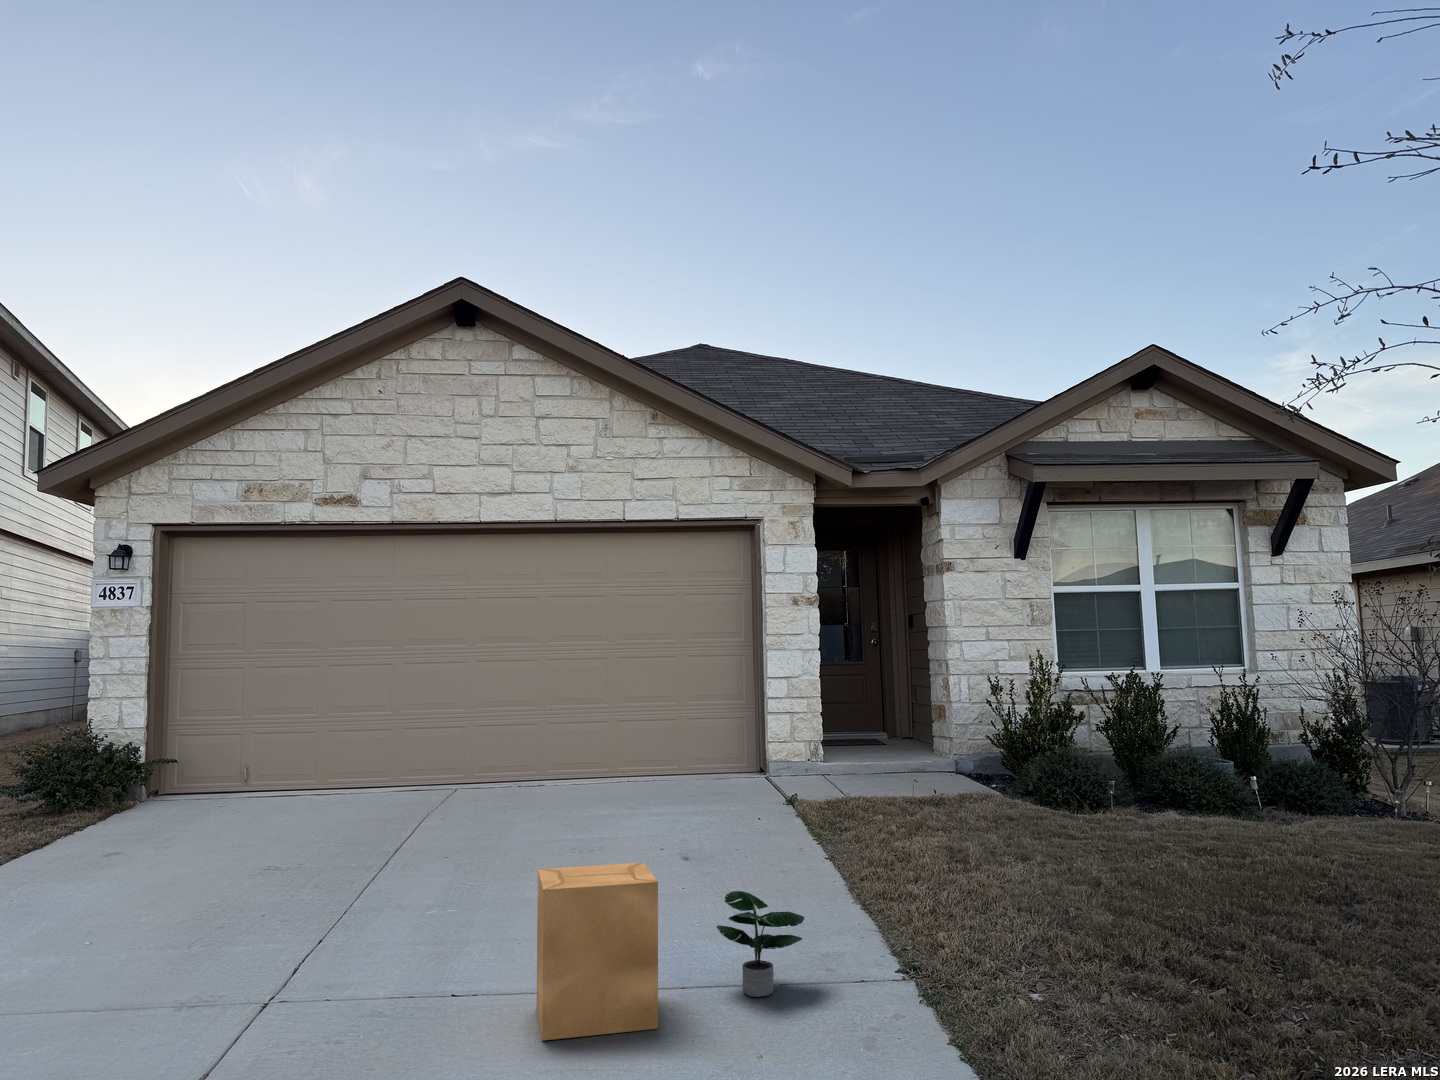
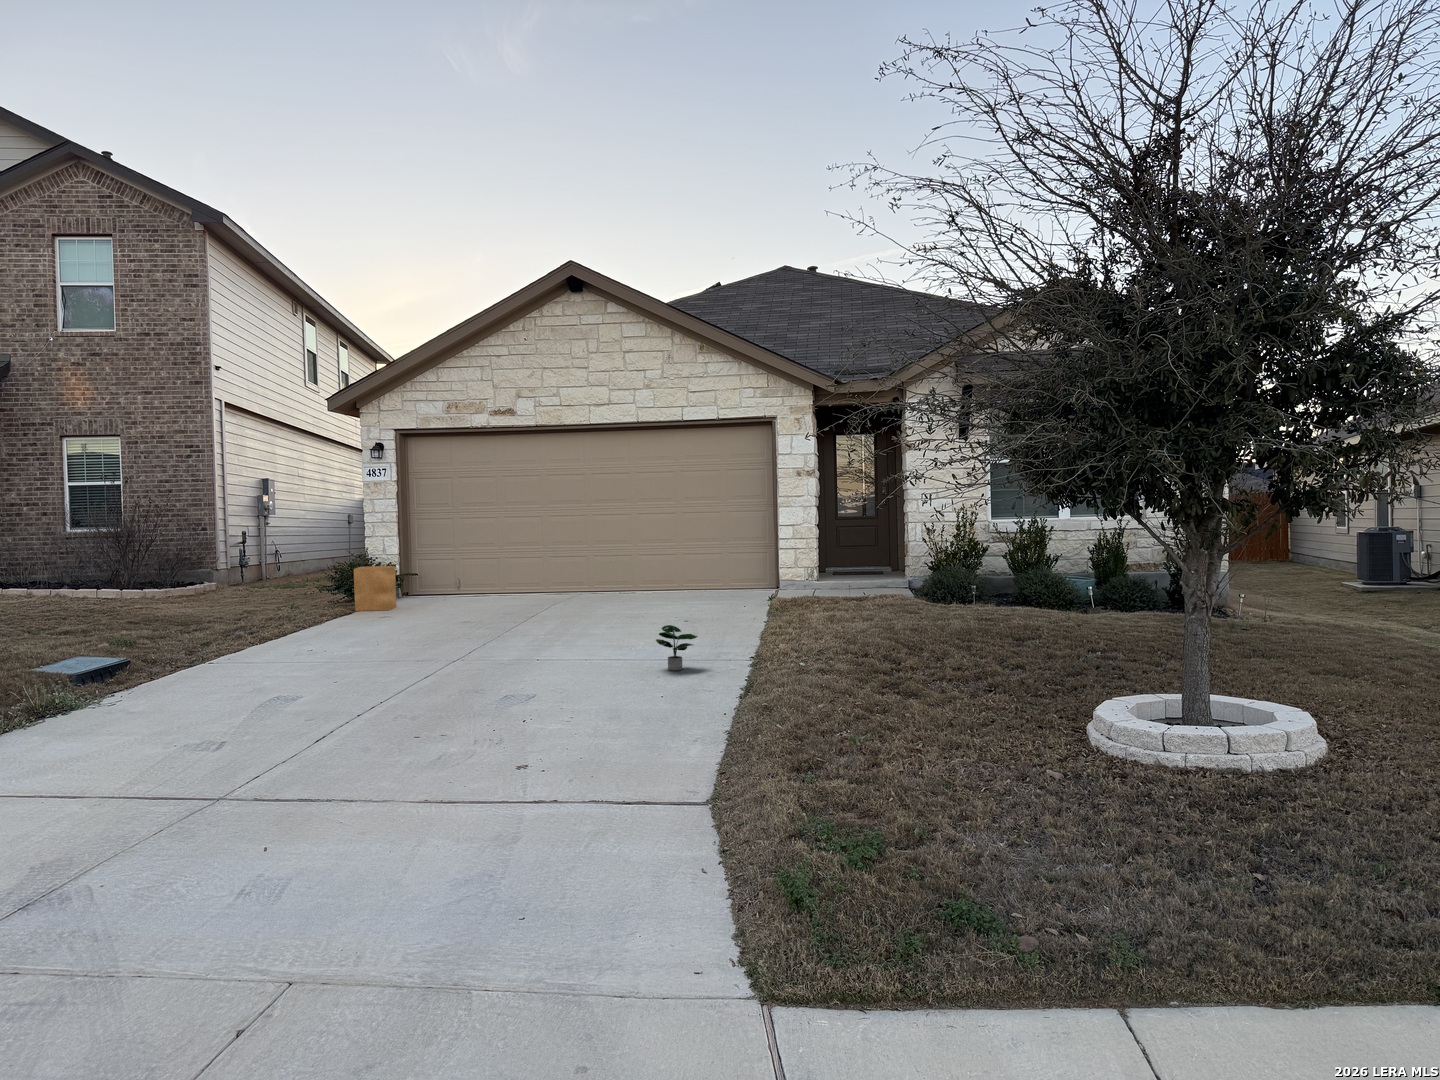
cardboard box: present [536,863,658,1040] -> present [354,566,396,611]

